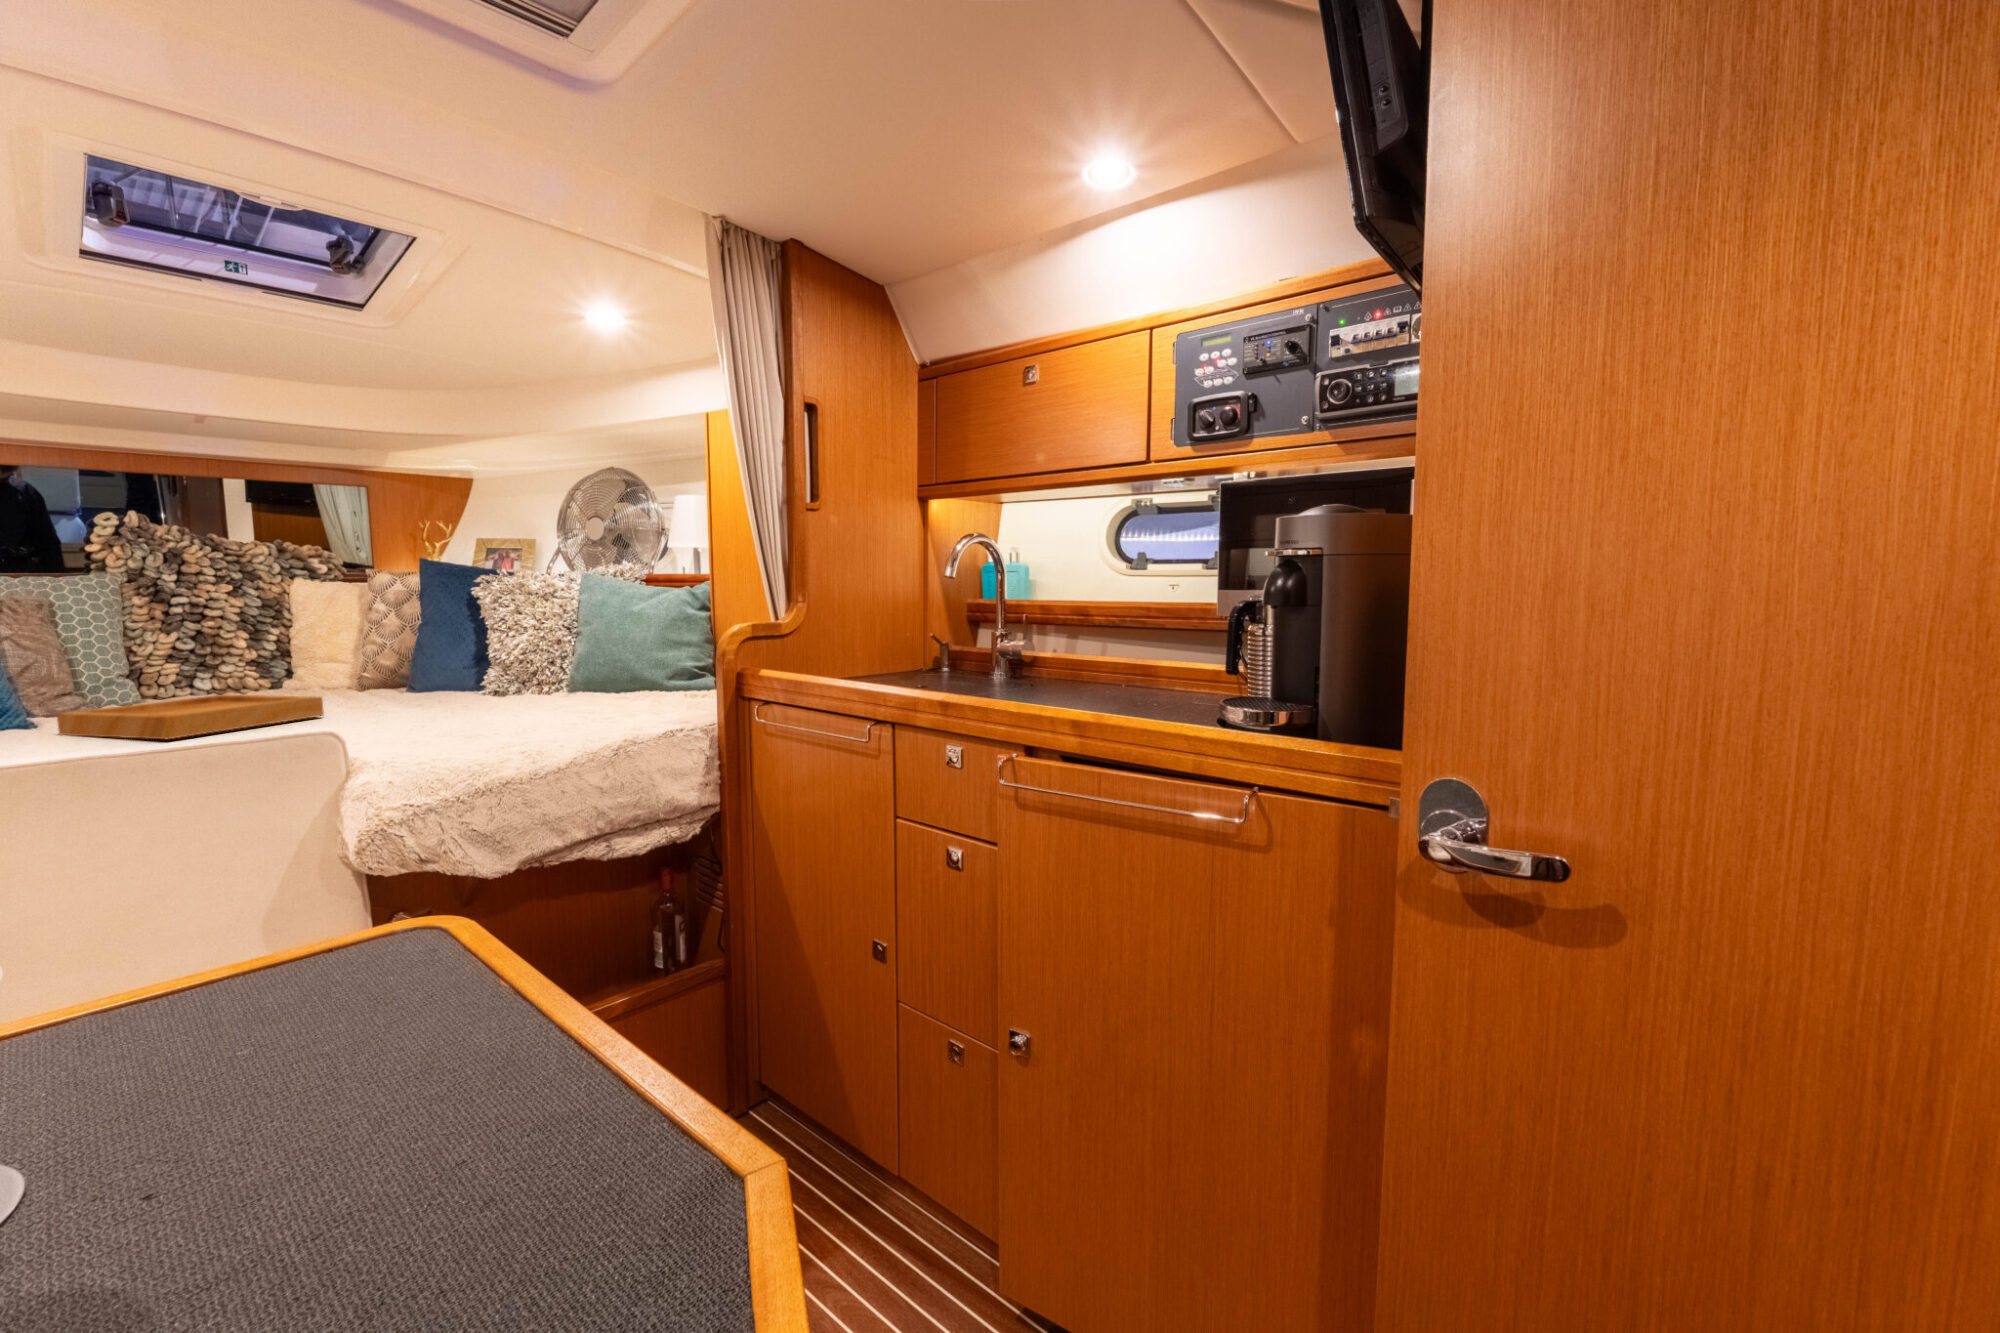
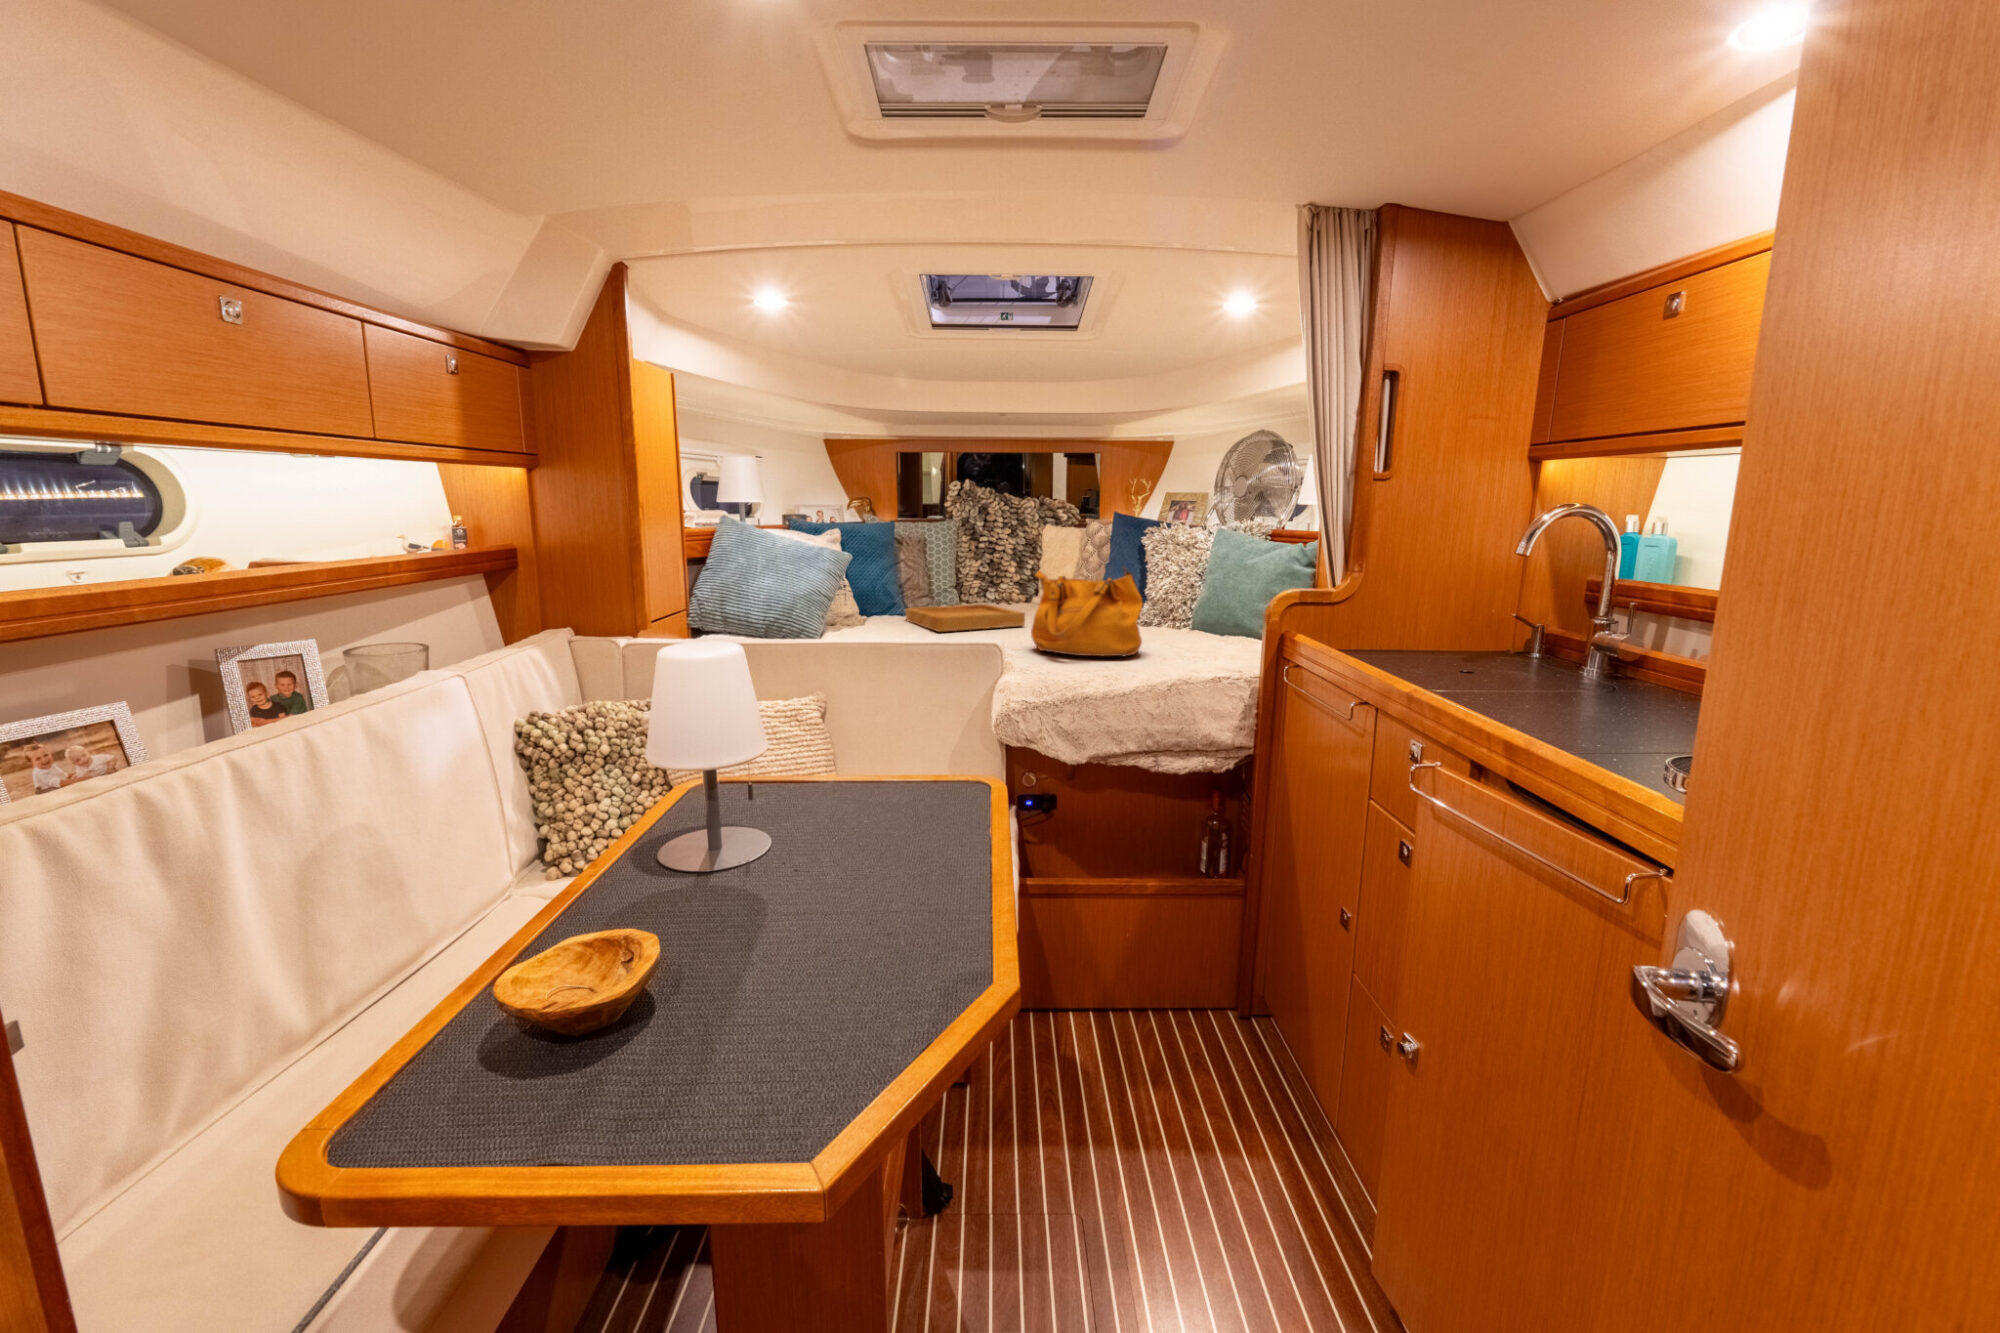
handbag: none [374,616,549,738] -> present [1031,567,1143,656]

